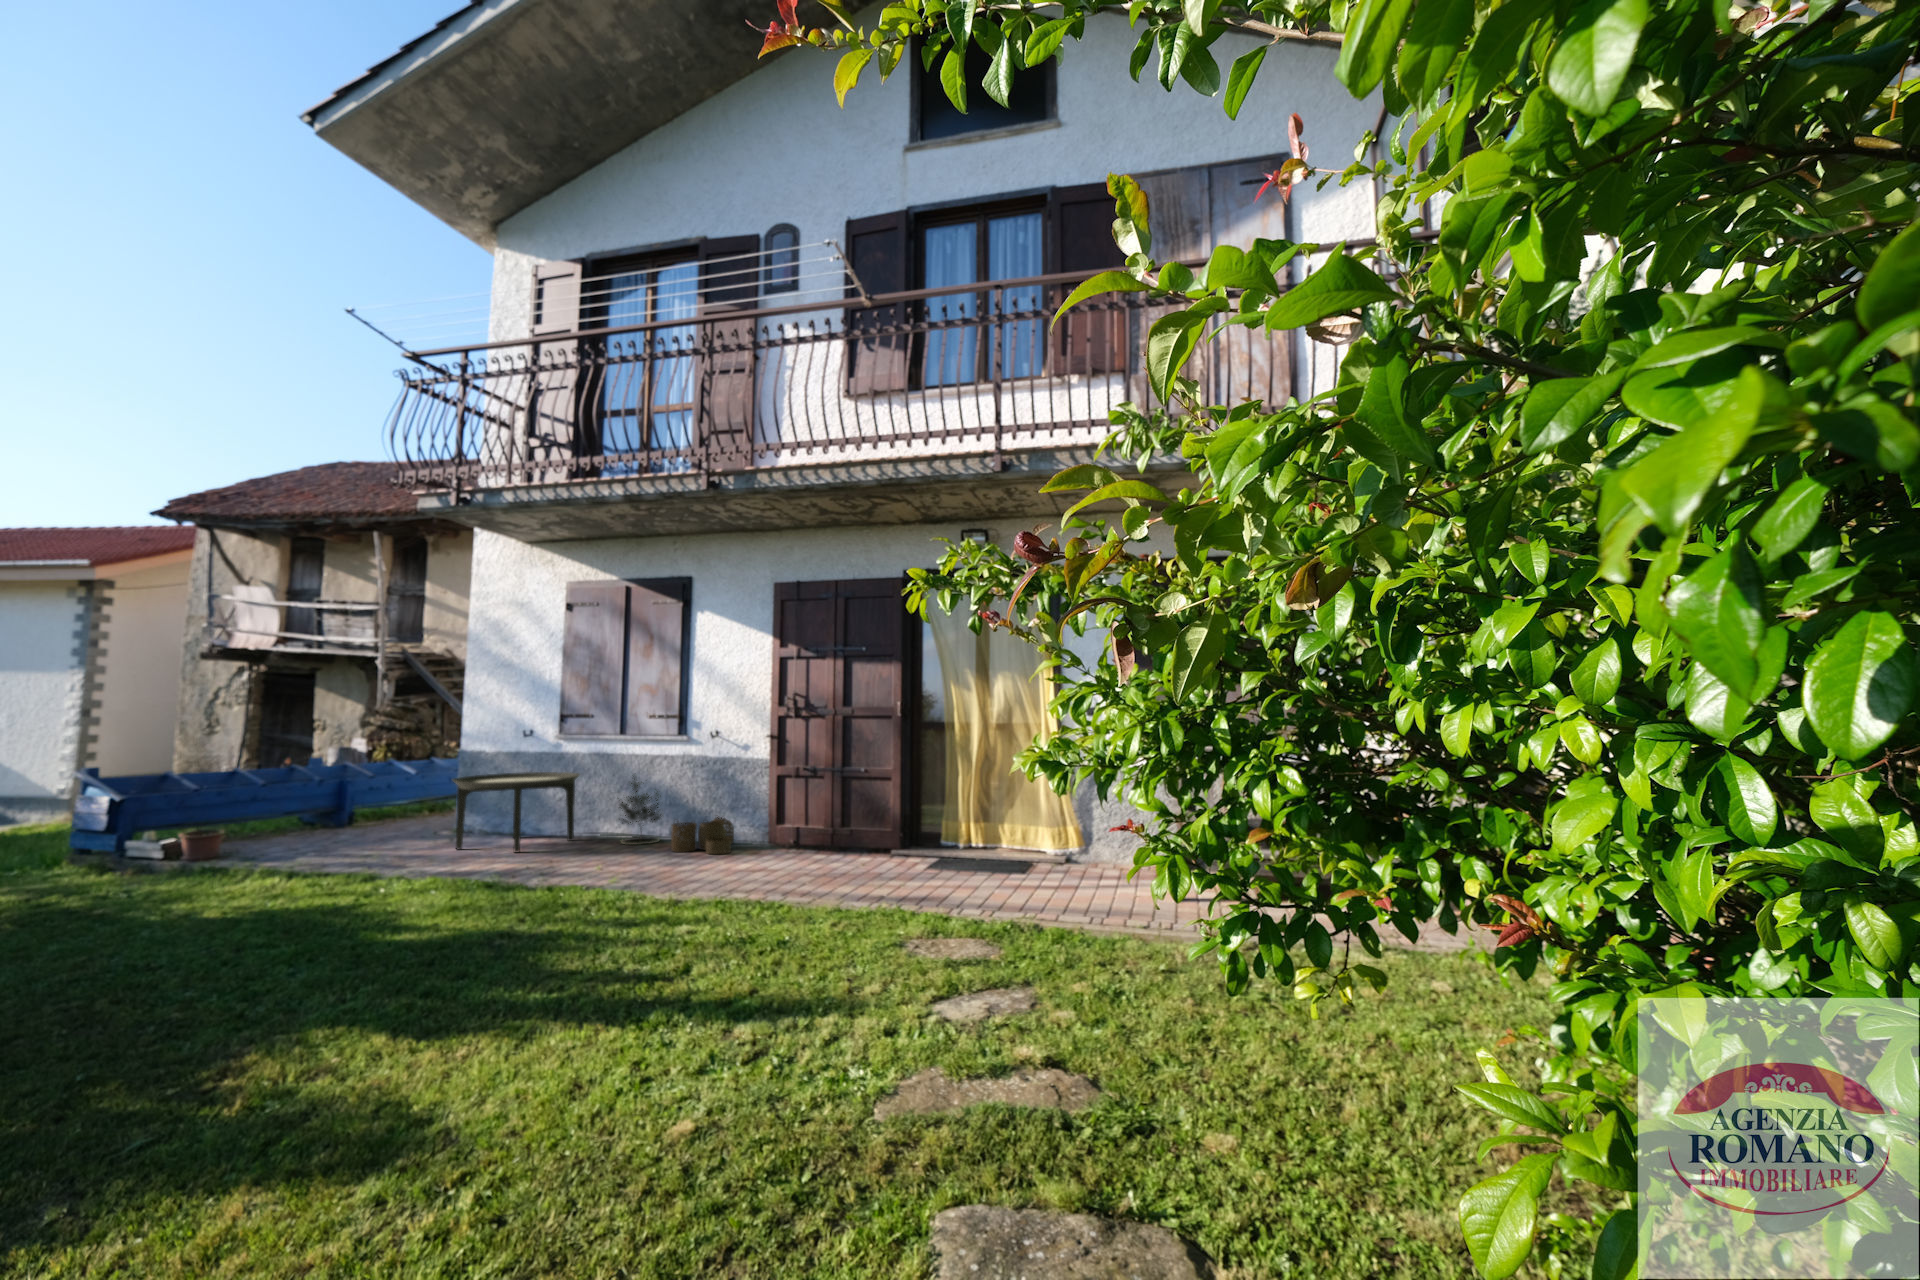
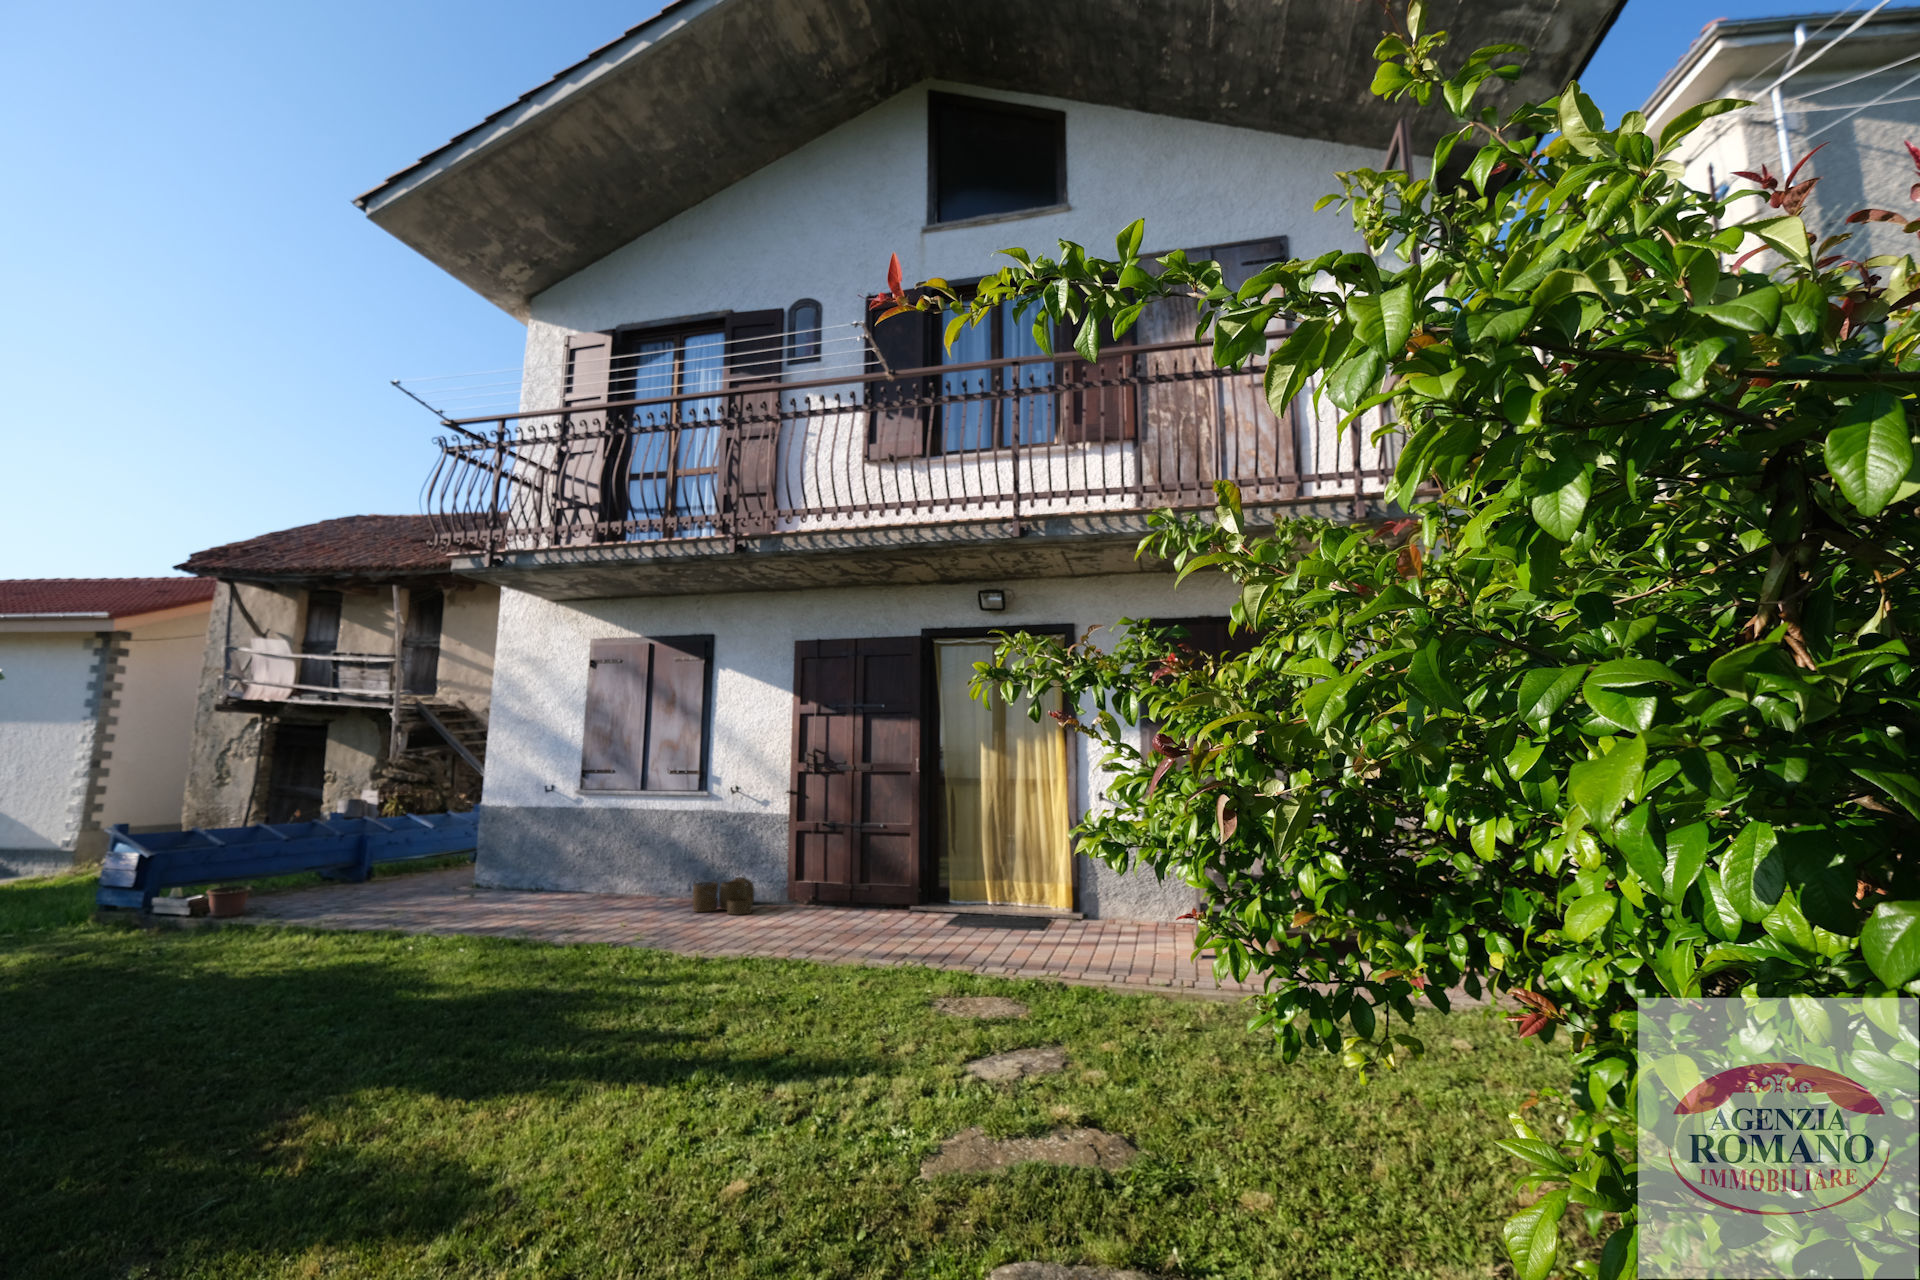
round table: present [453,772,580,853] -> none [475,831,602,913]
potted tree: present [619,776,661,845] -> none [637,832,685,905]

